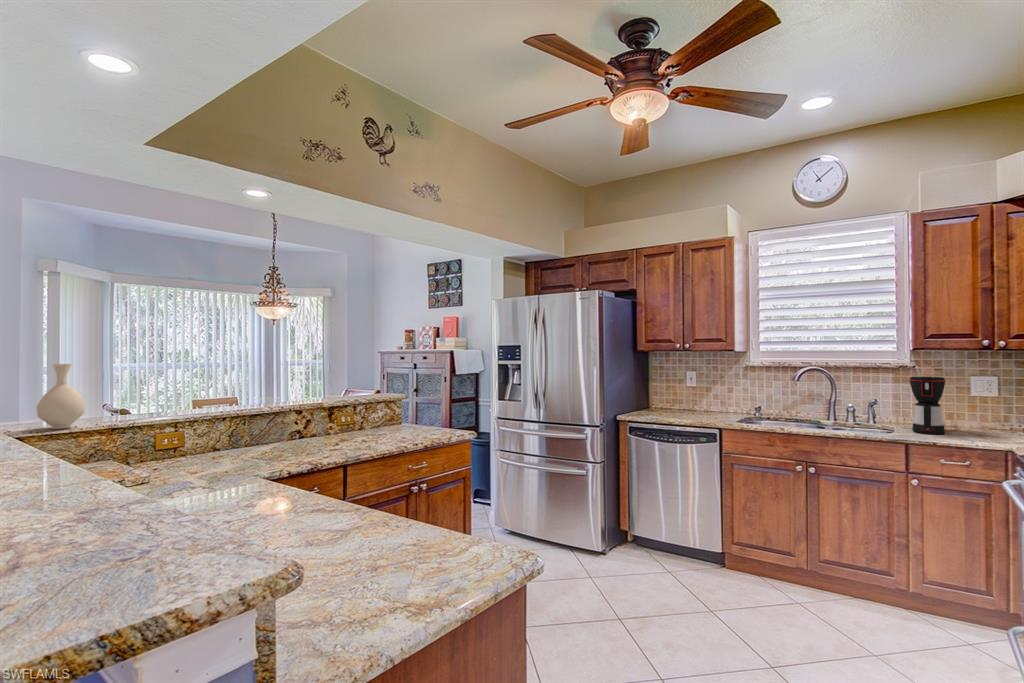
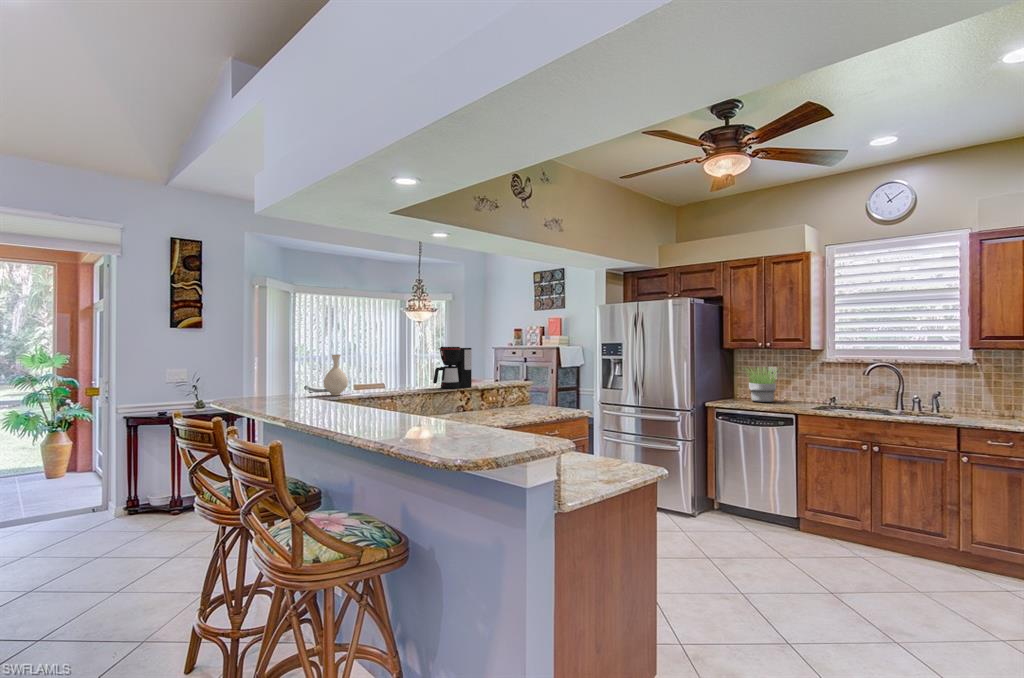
potted plant: none [656,371,707,414] -> present [747,367,781,402]
coffee maker: present [909,376,946,434] -> present [433,347,472,389]

